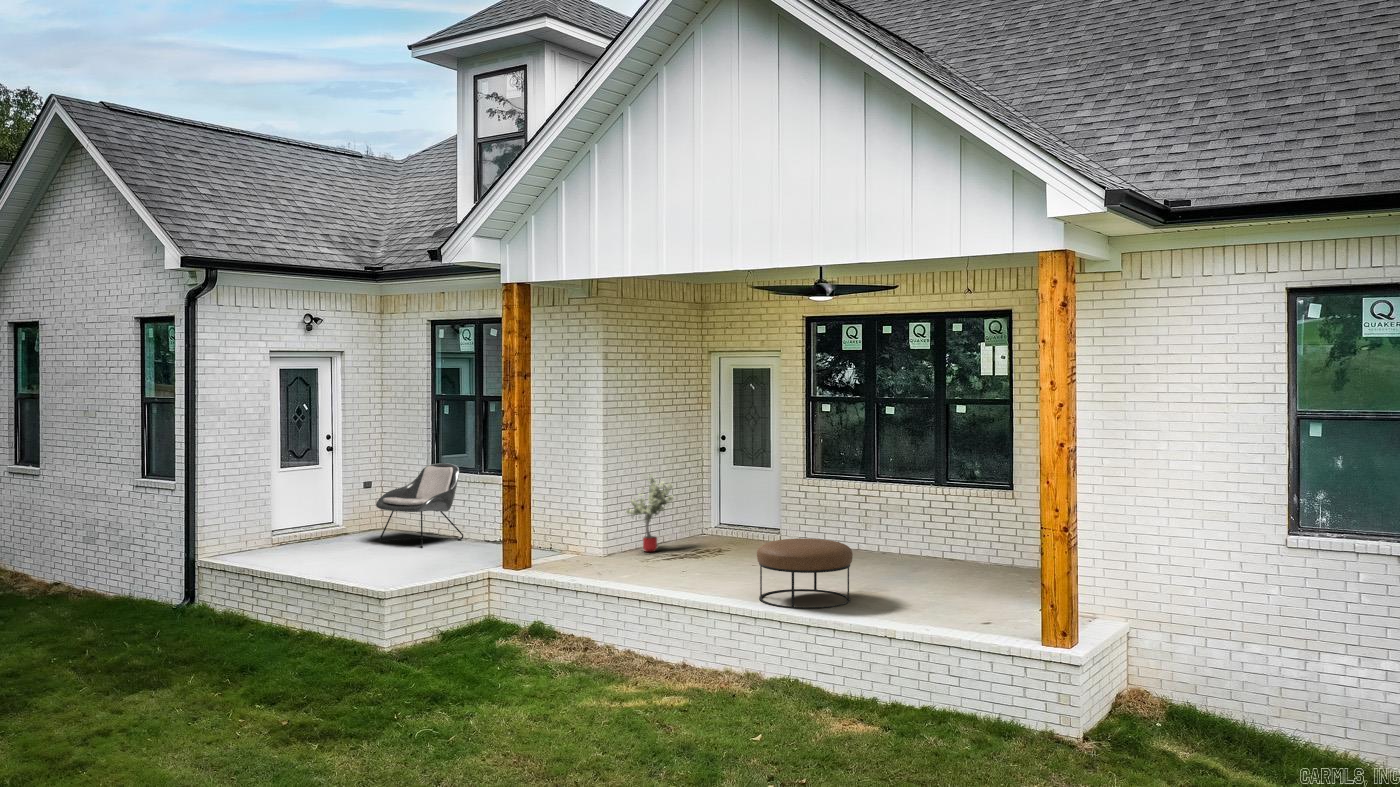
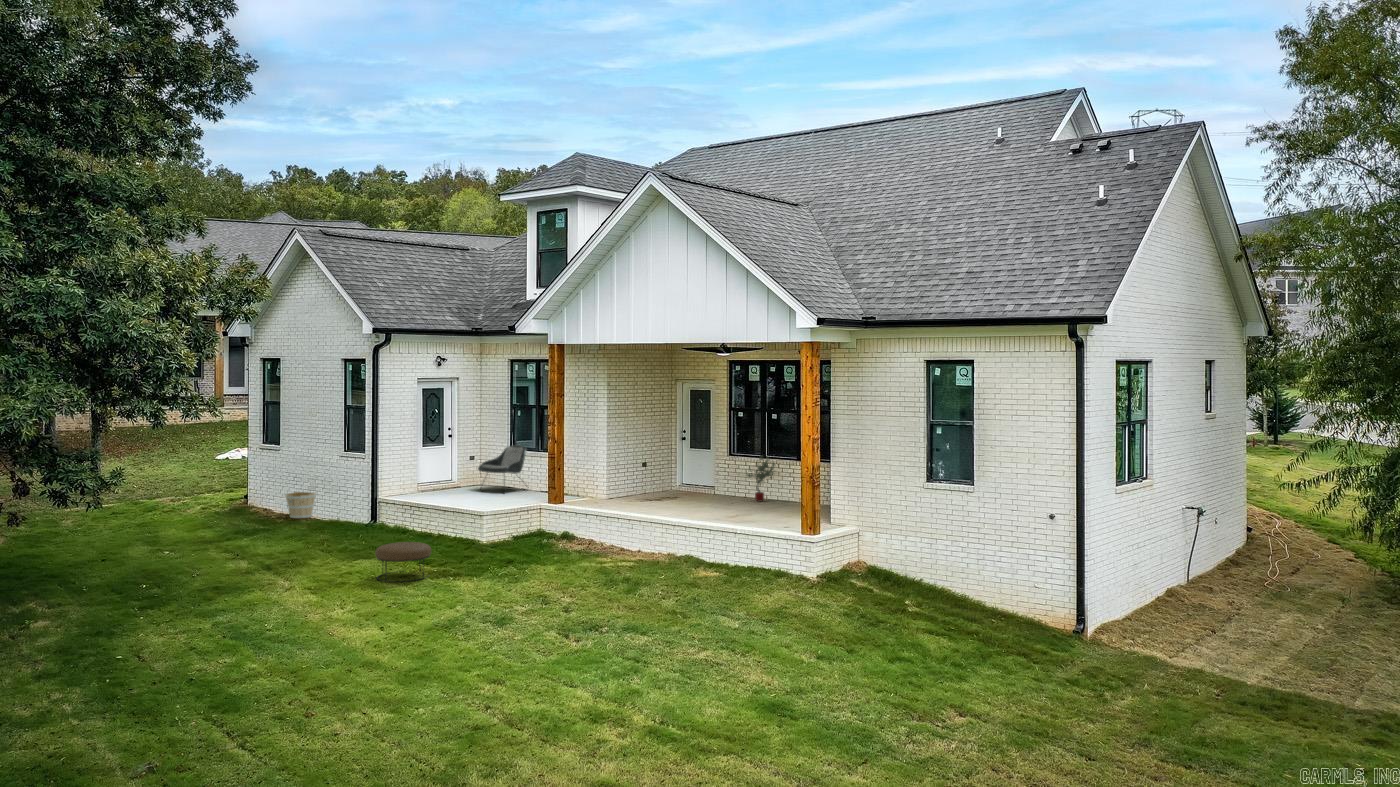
potted tree: present [626,475,673,552] -> present [747,456,775,501]
ottoman: present [757,538,853,609] -> present [375,542,431,581]
wooden bucket: none [38,547,95,595] -> present [286,492,316,519]

